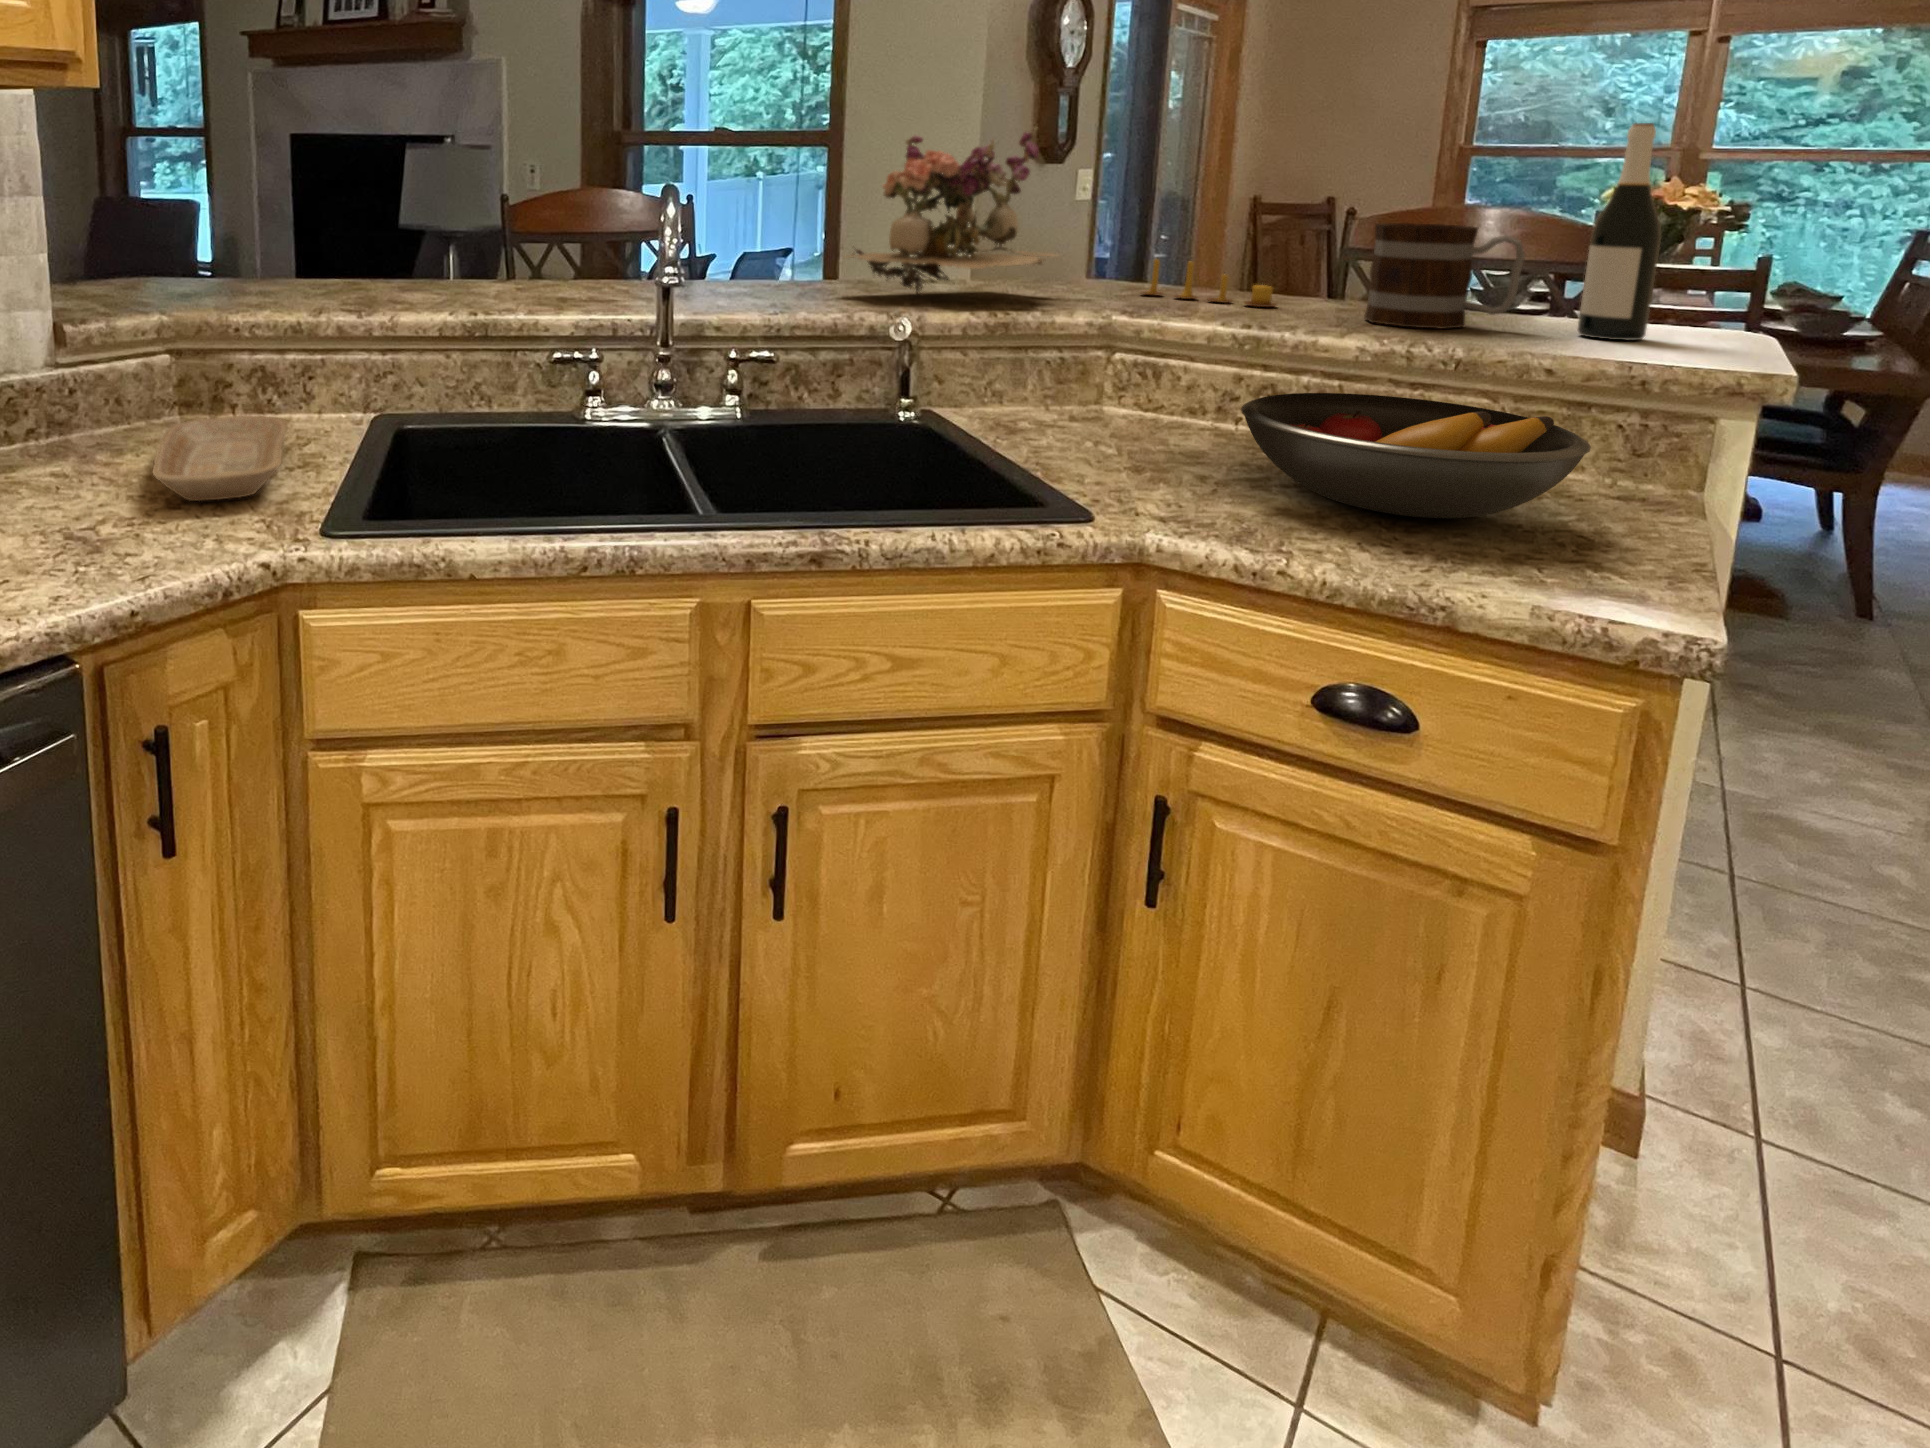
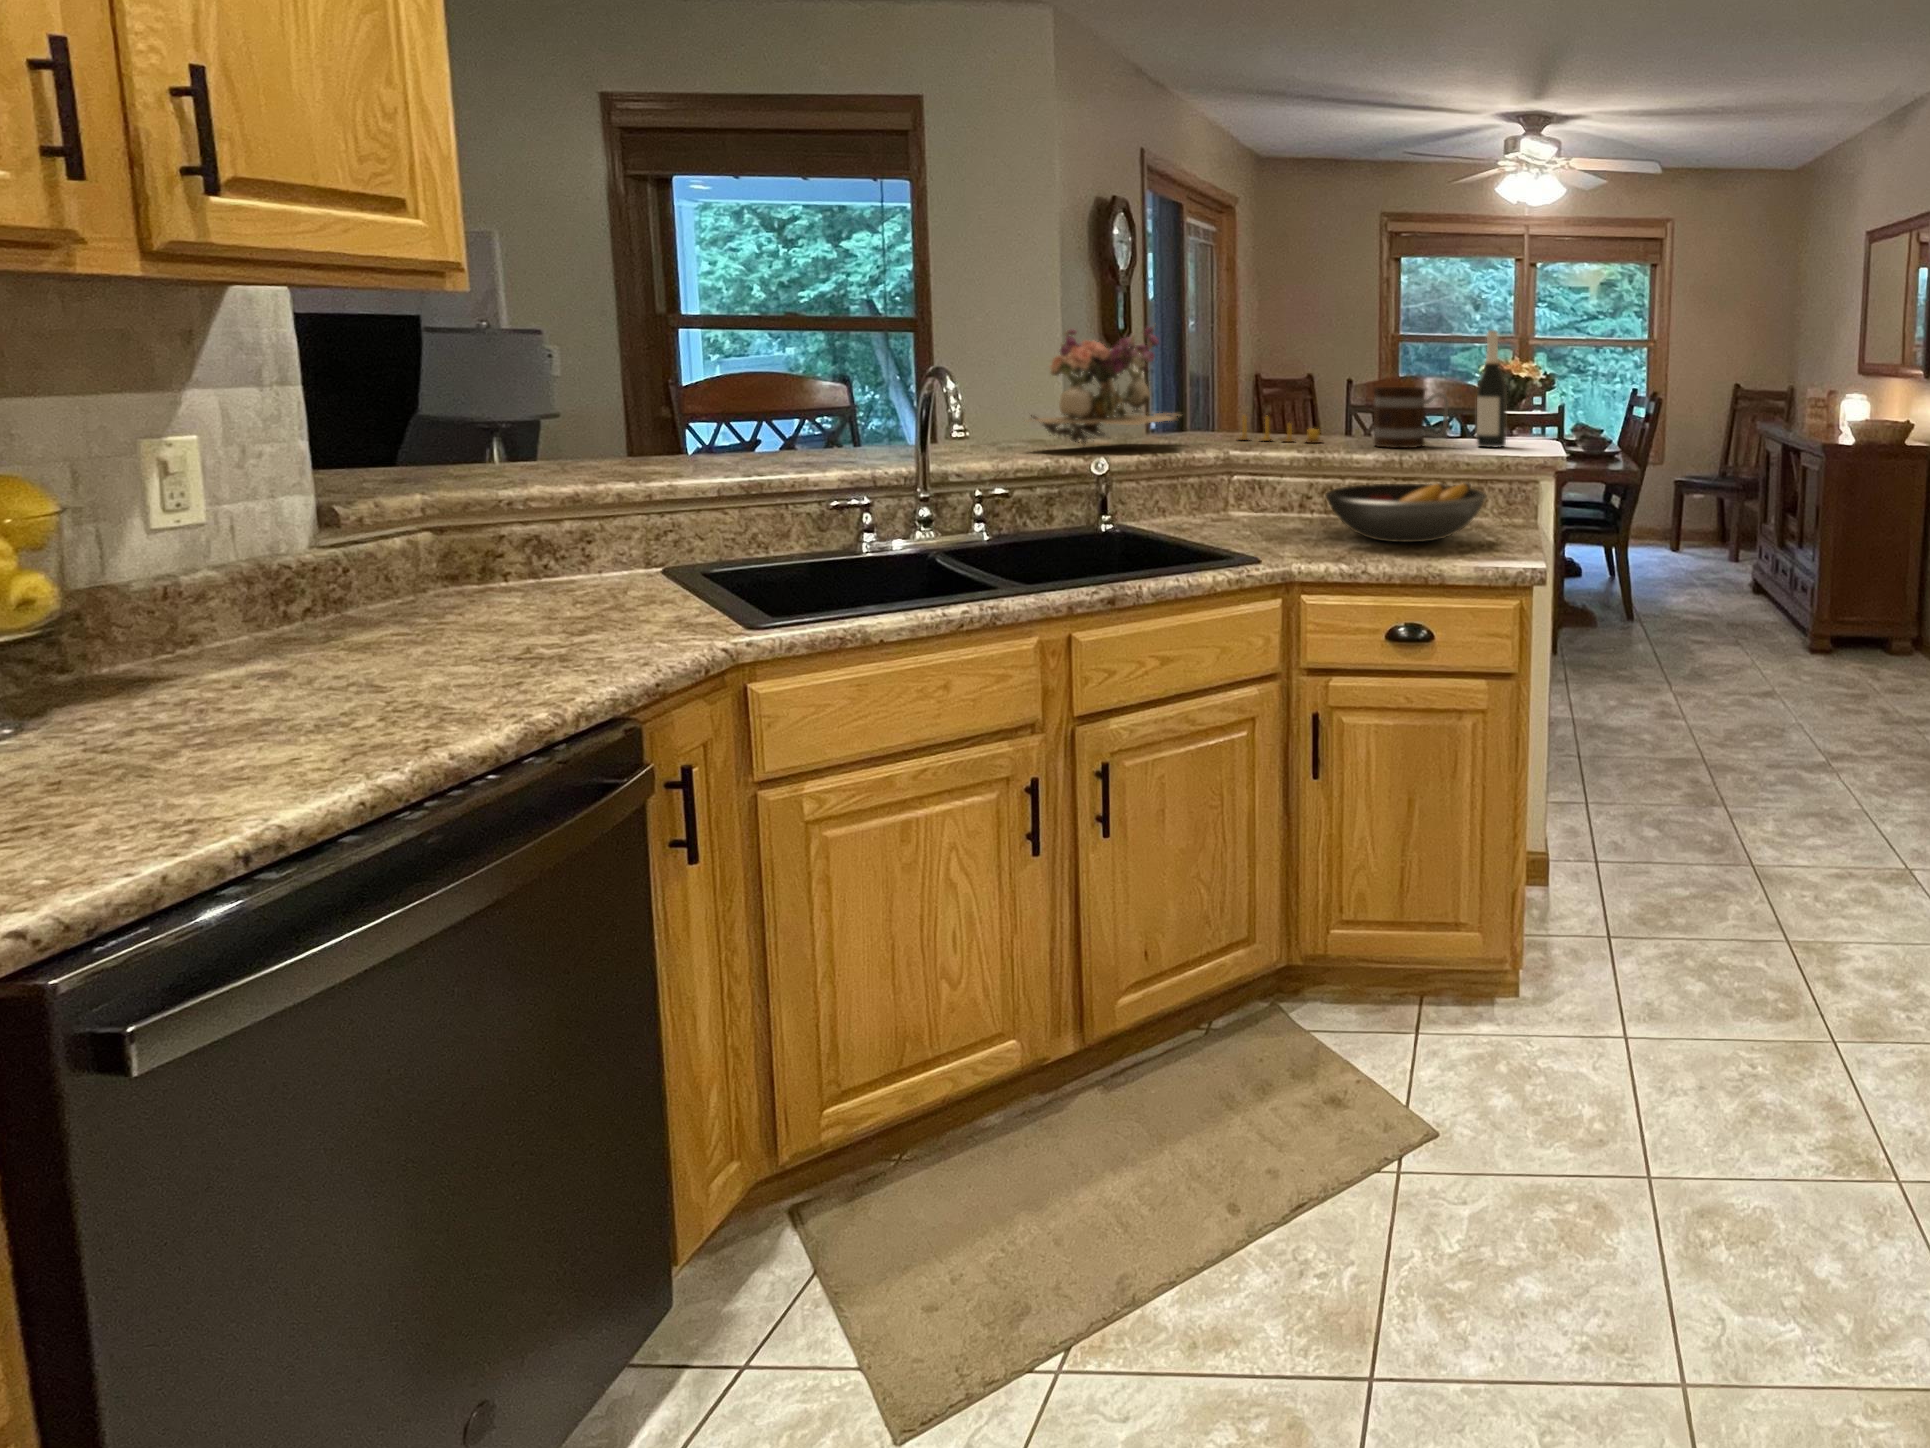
tray: present [152,416,288,501] -> none [486,572,673,629]

